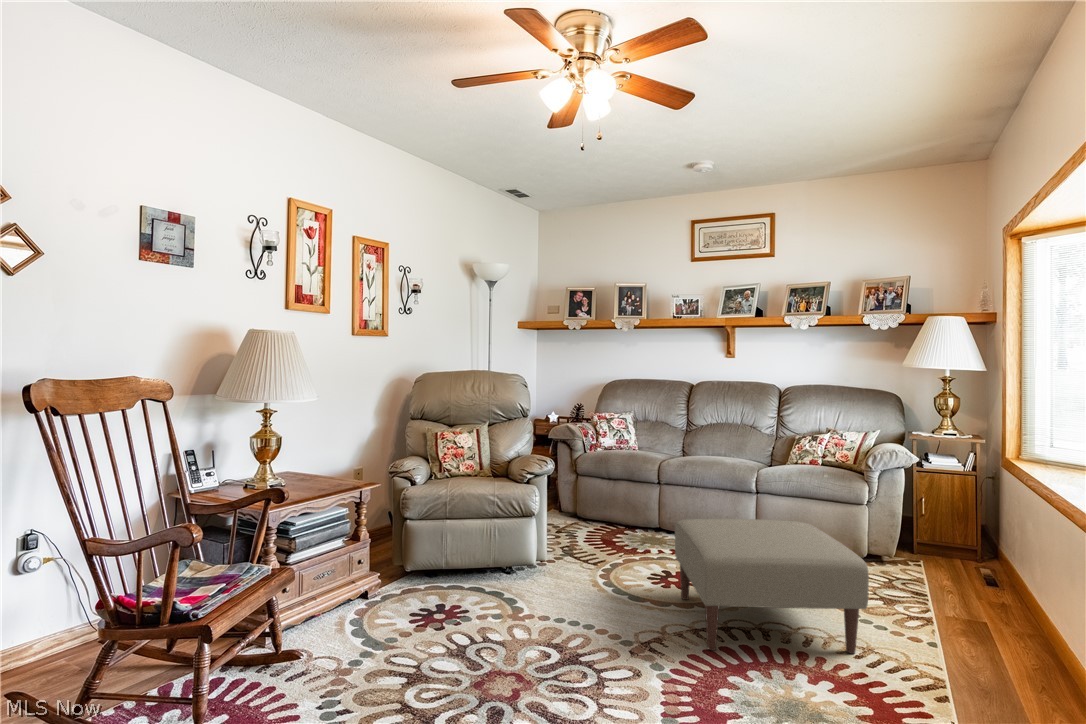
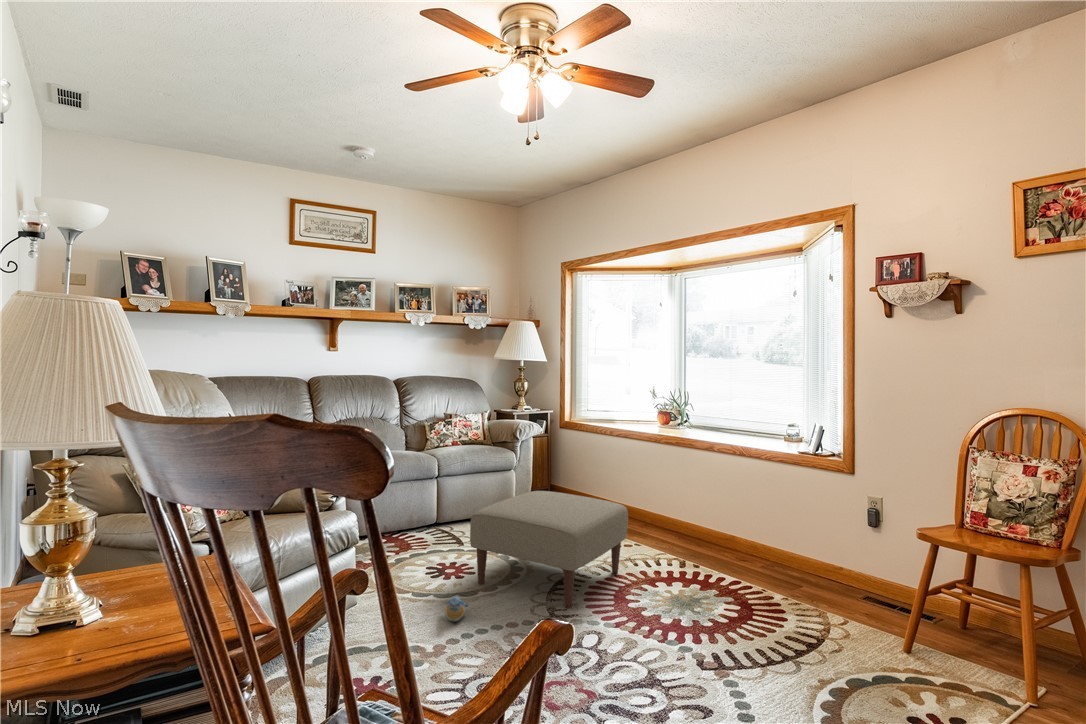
plush toy: none [587,585,622,611] -> present [445,596,469,622]

